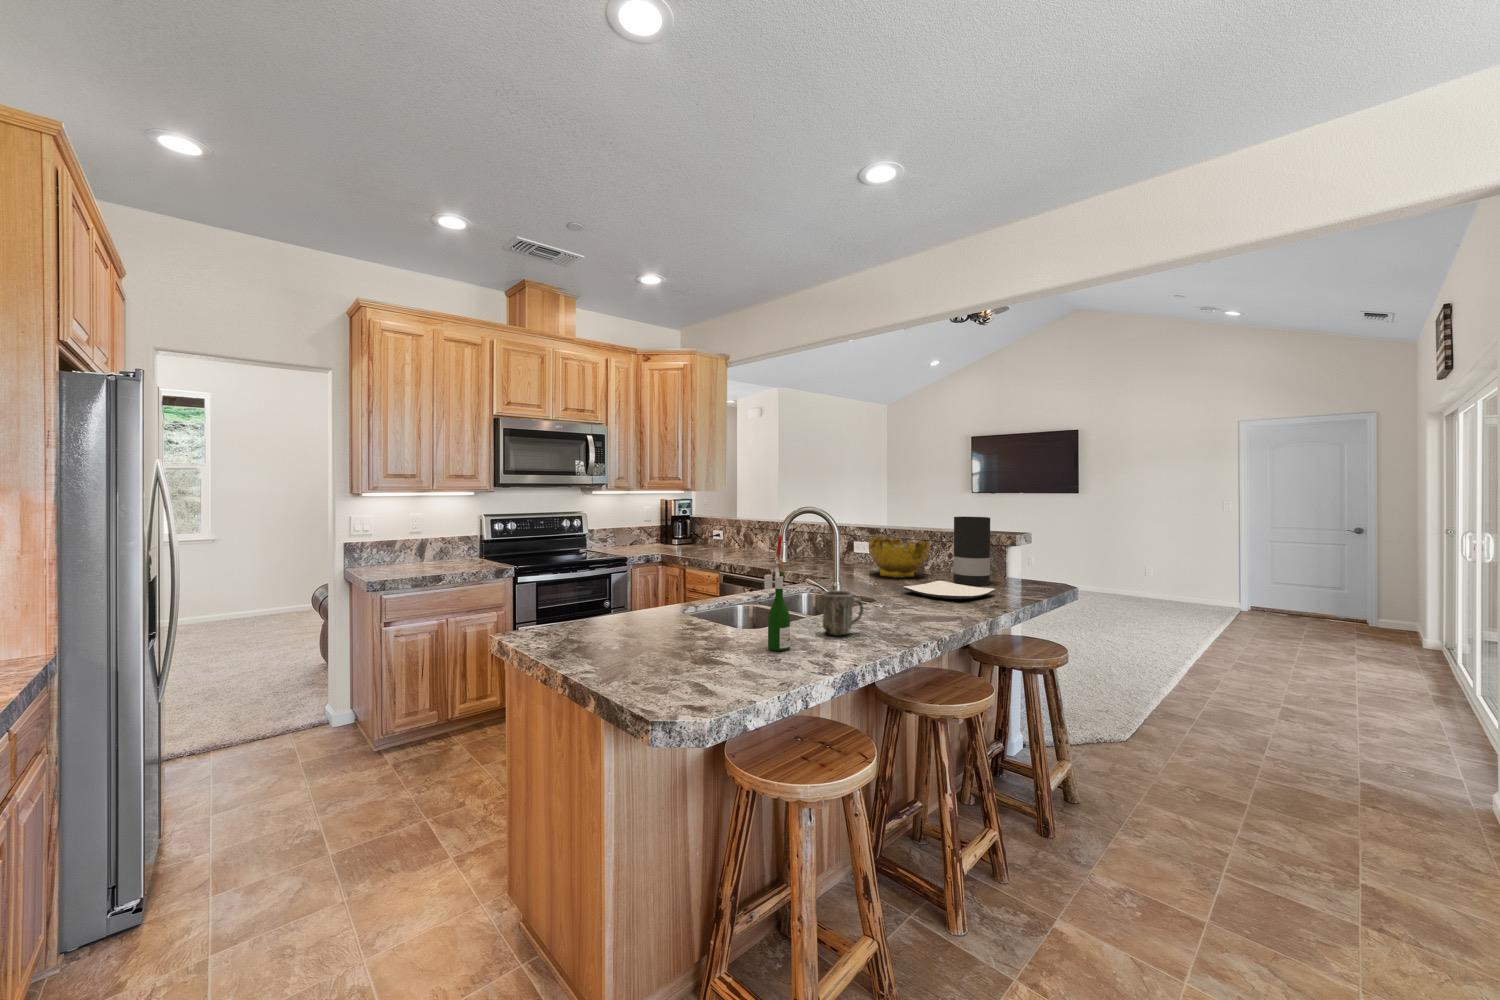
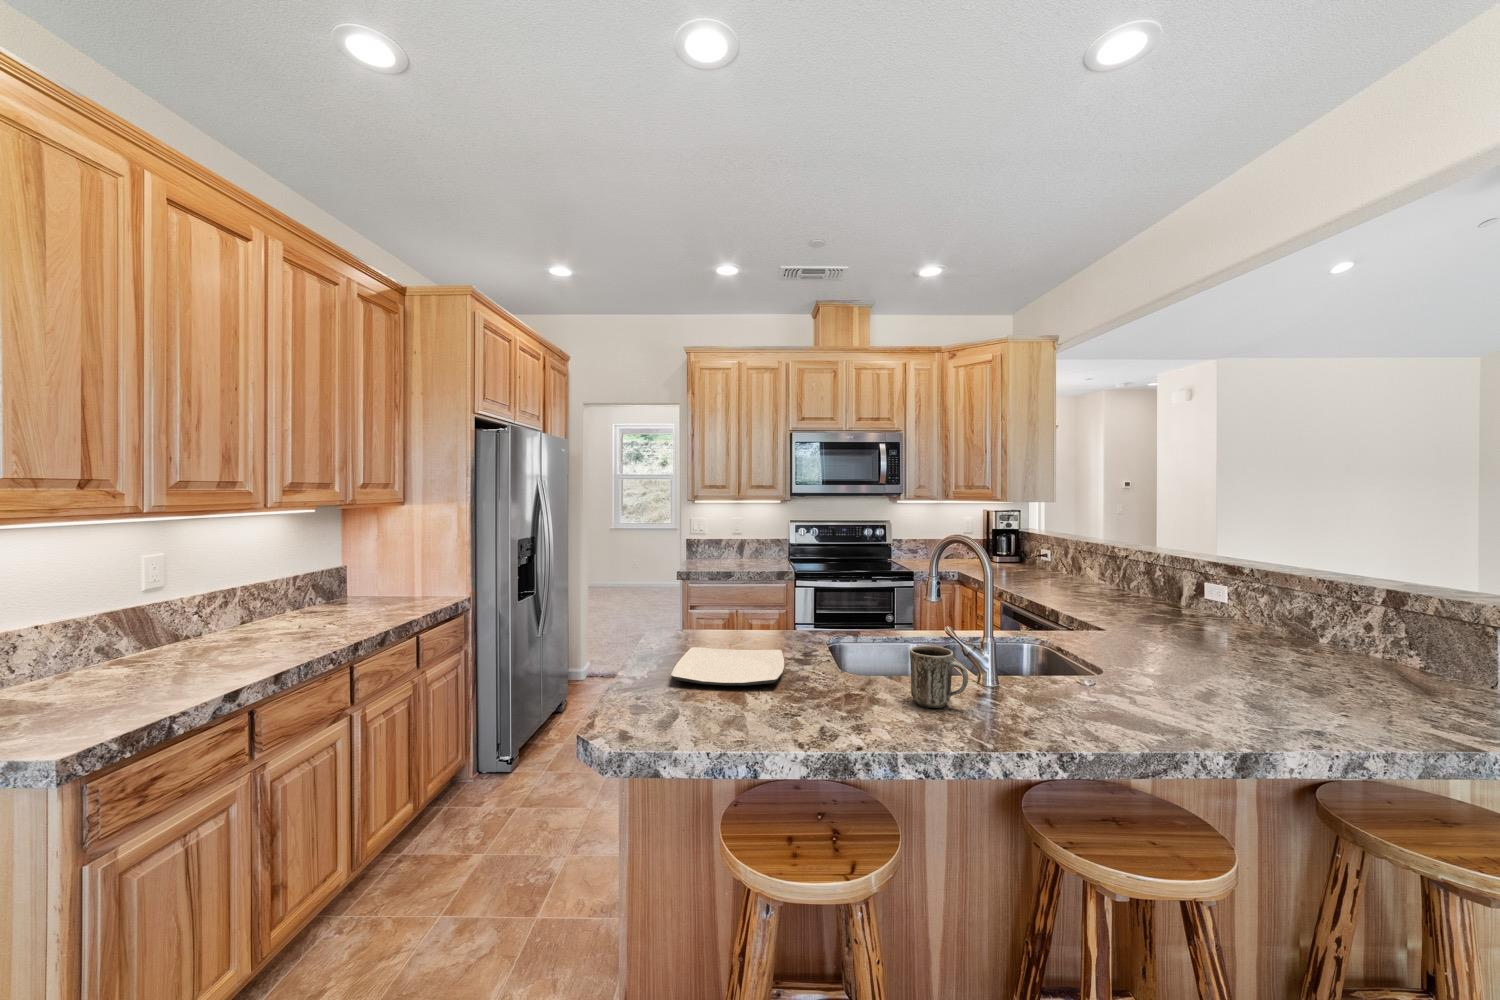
vase: present [953,517,990,586] -> none [1329,560,1421,690]
wine bottle: present [764,535,790,651] -> none [808,569,847,706]
decorative bowl: present [869,536,930,578] -> none [1180,579,1303,650]
plate: present [903,581,995,599] -> present [671,647,784,686]

